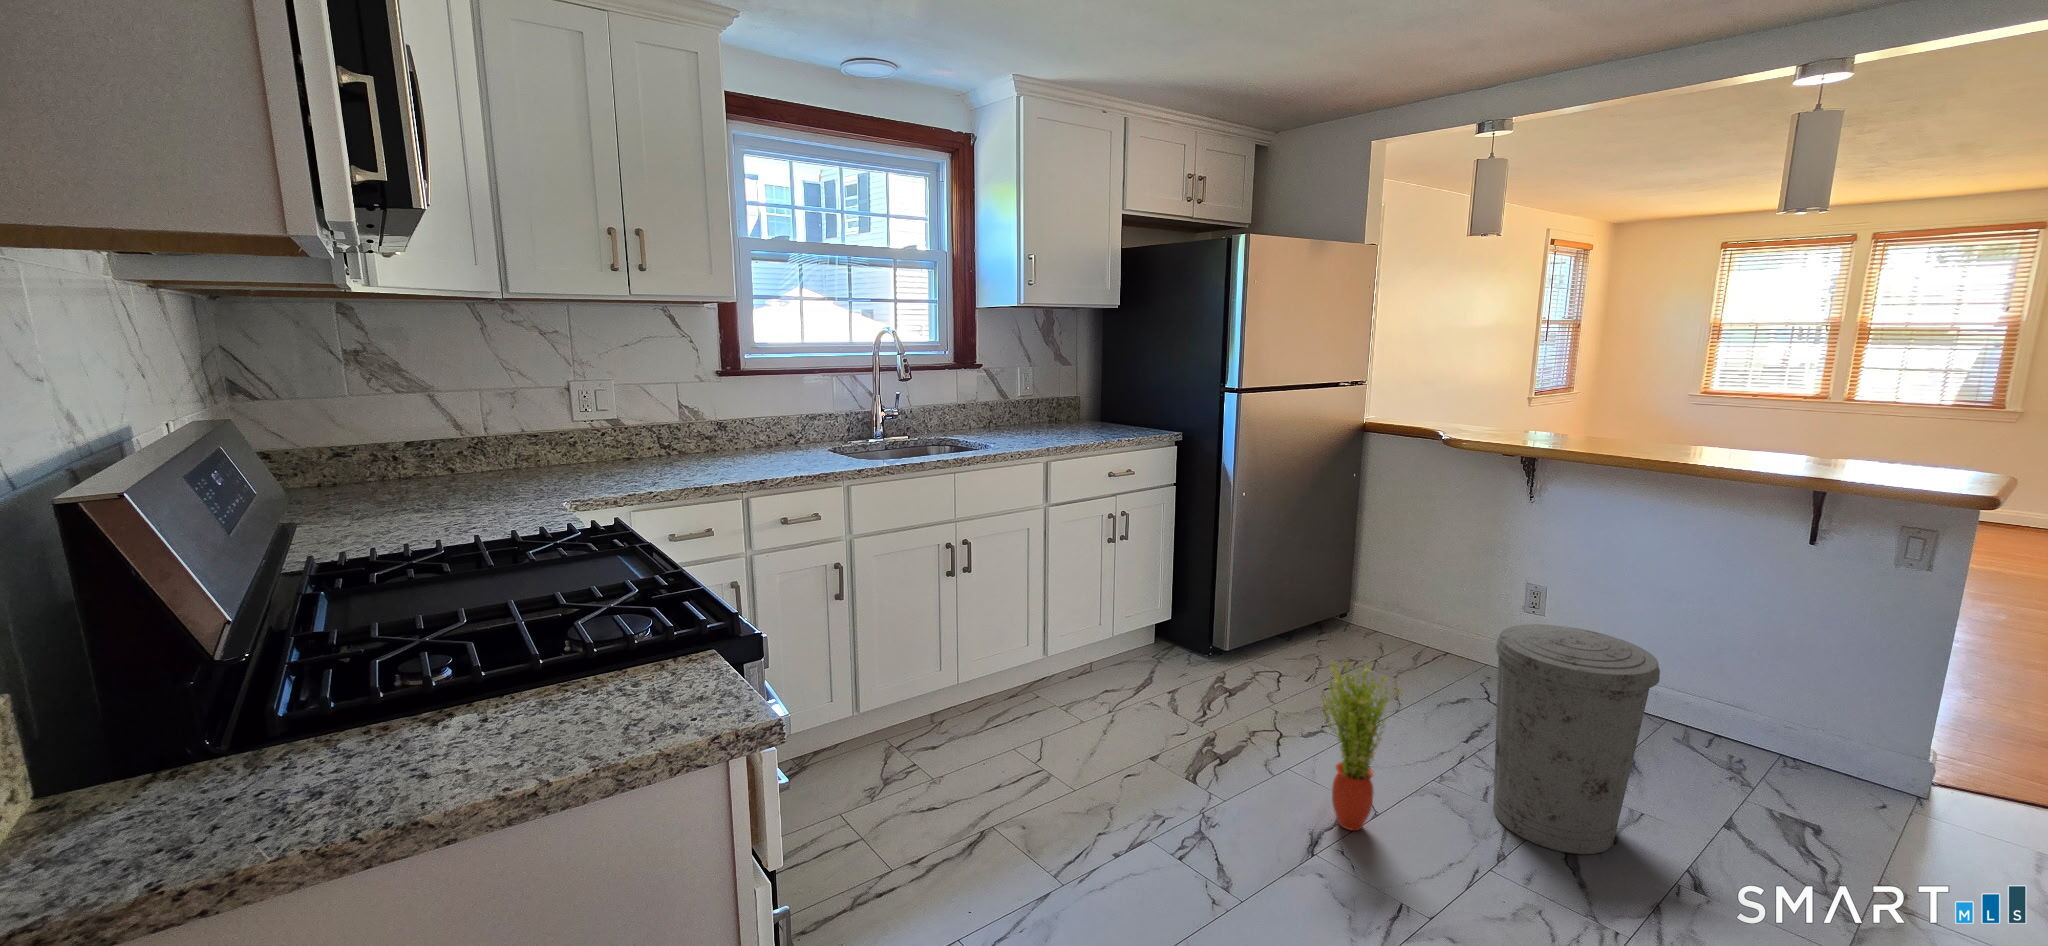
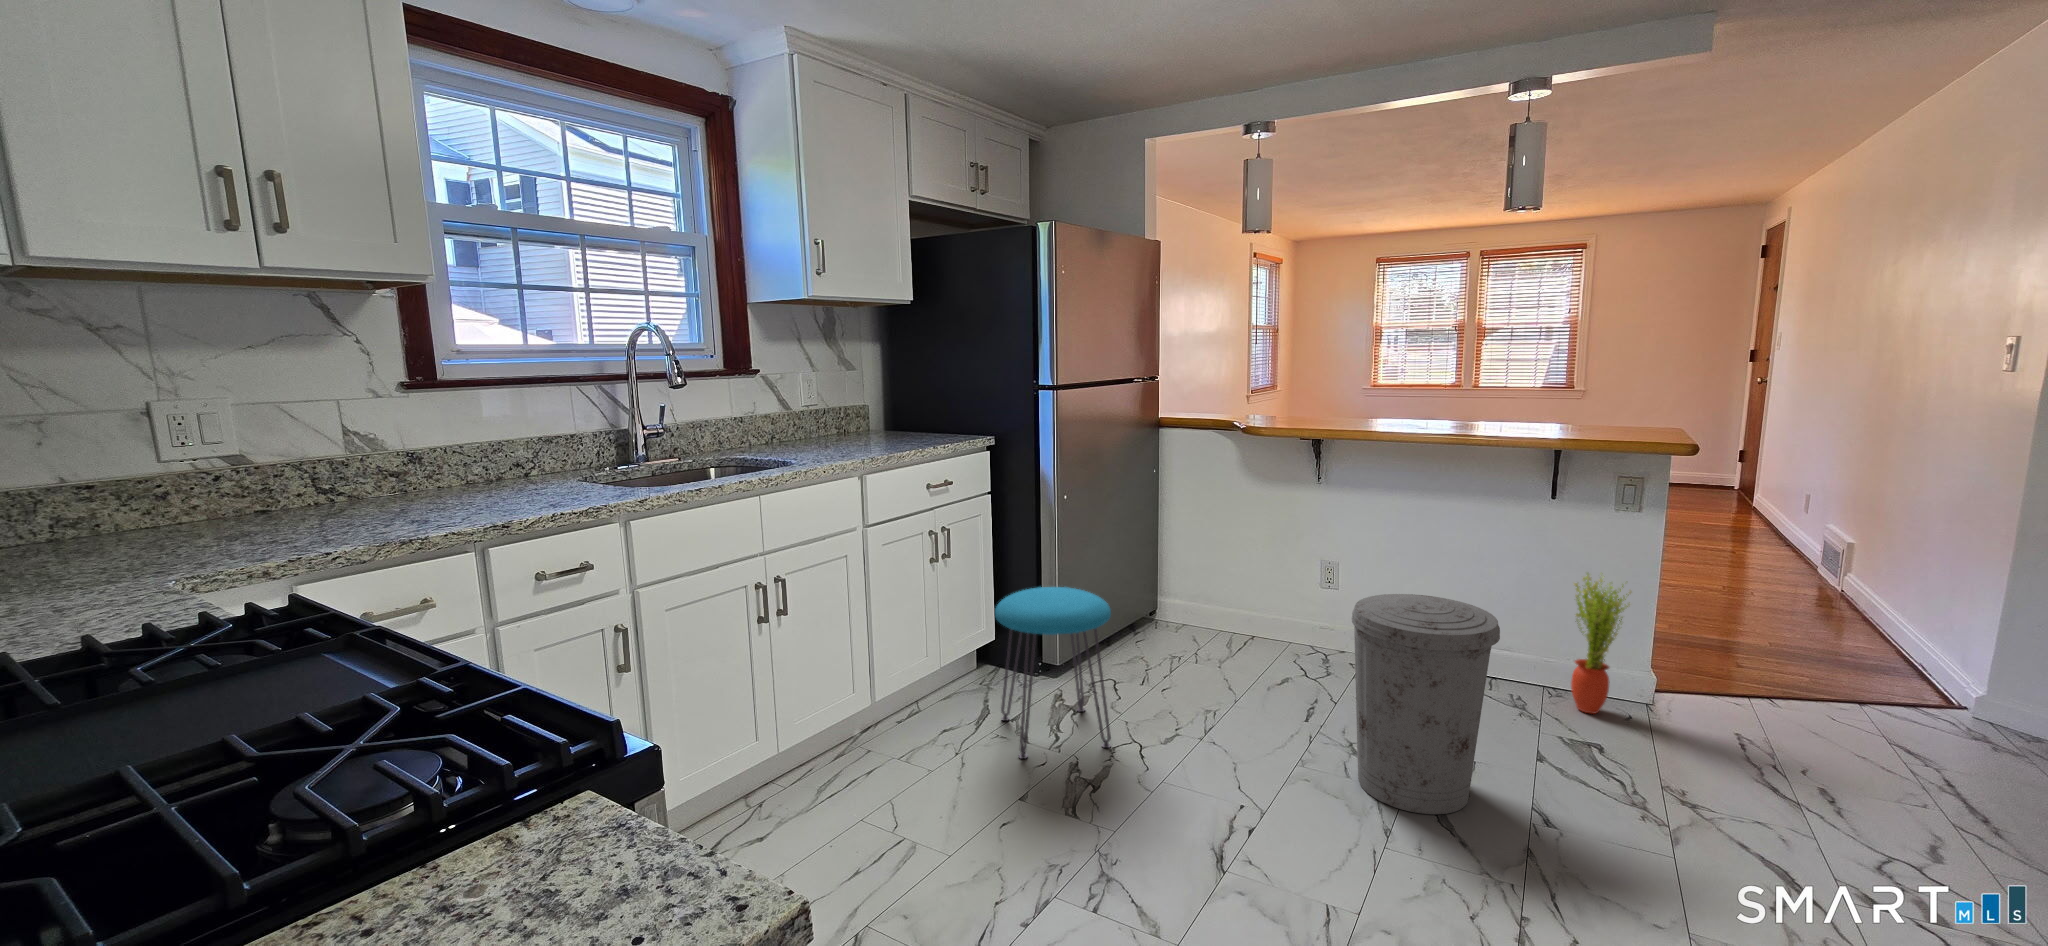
stool: none [1154,577,1264,732] -> present [995,587,1111,759]
potted plant: present [1321,659,1402,831] -> present [1571,573,1631,714]

